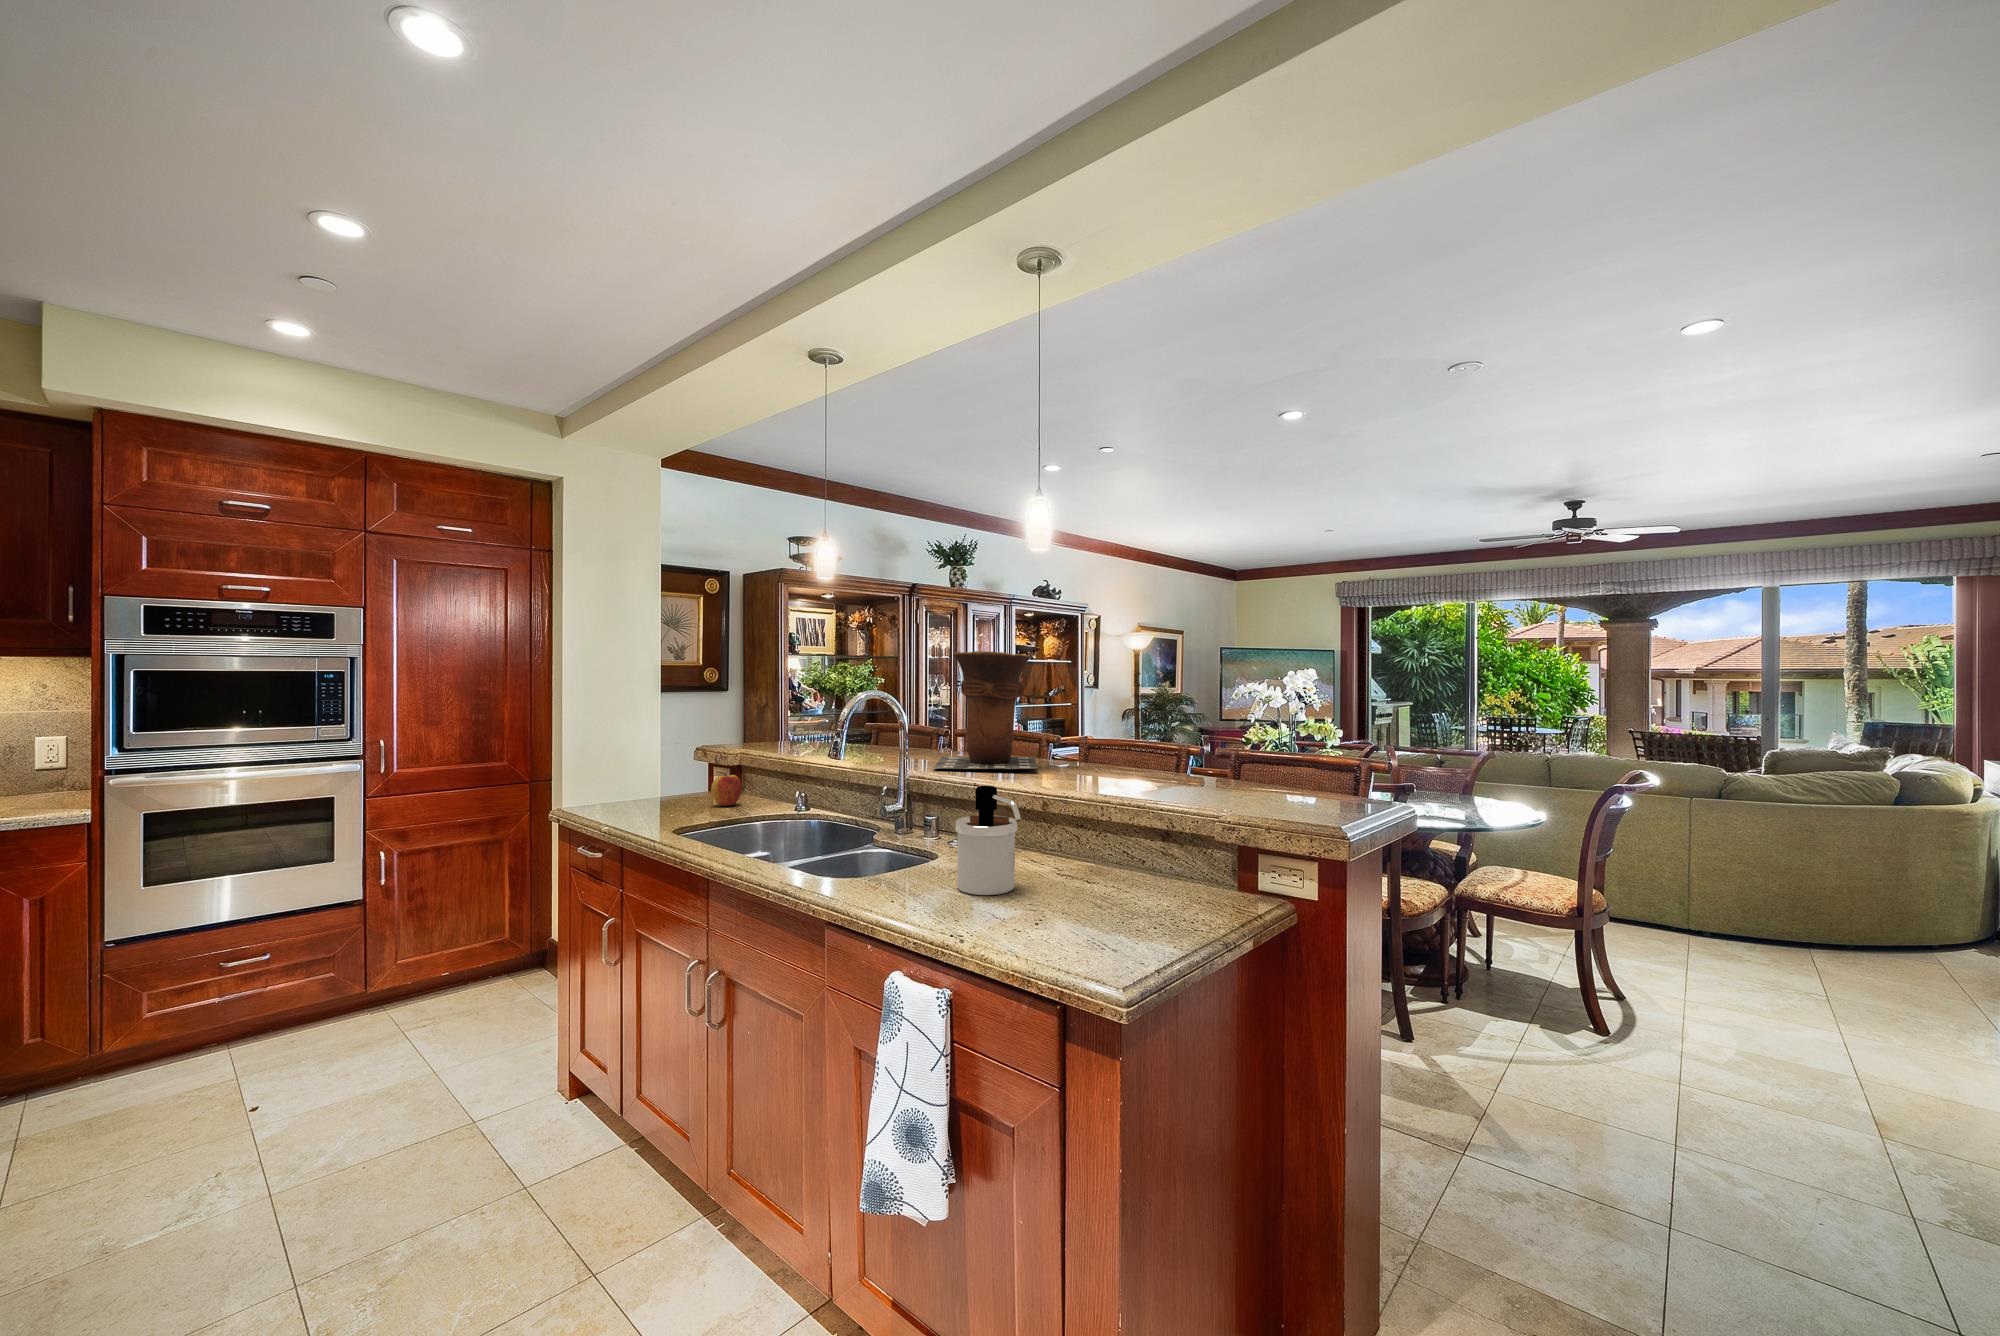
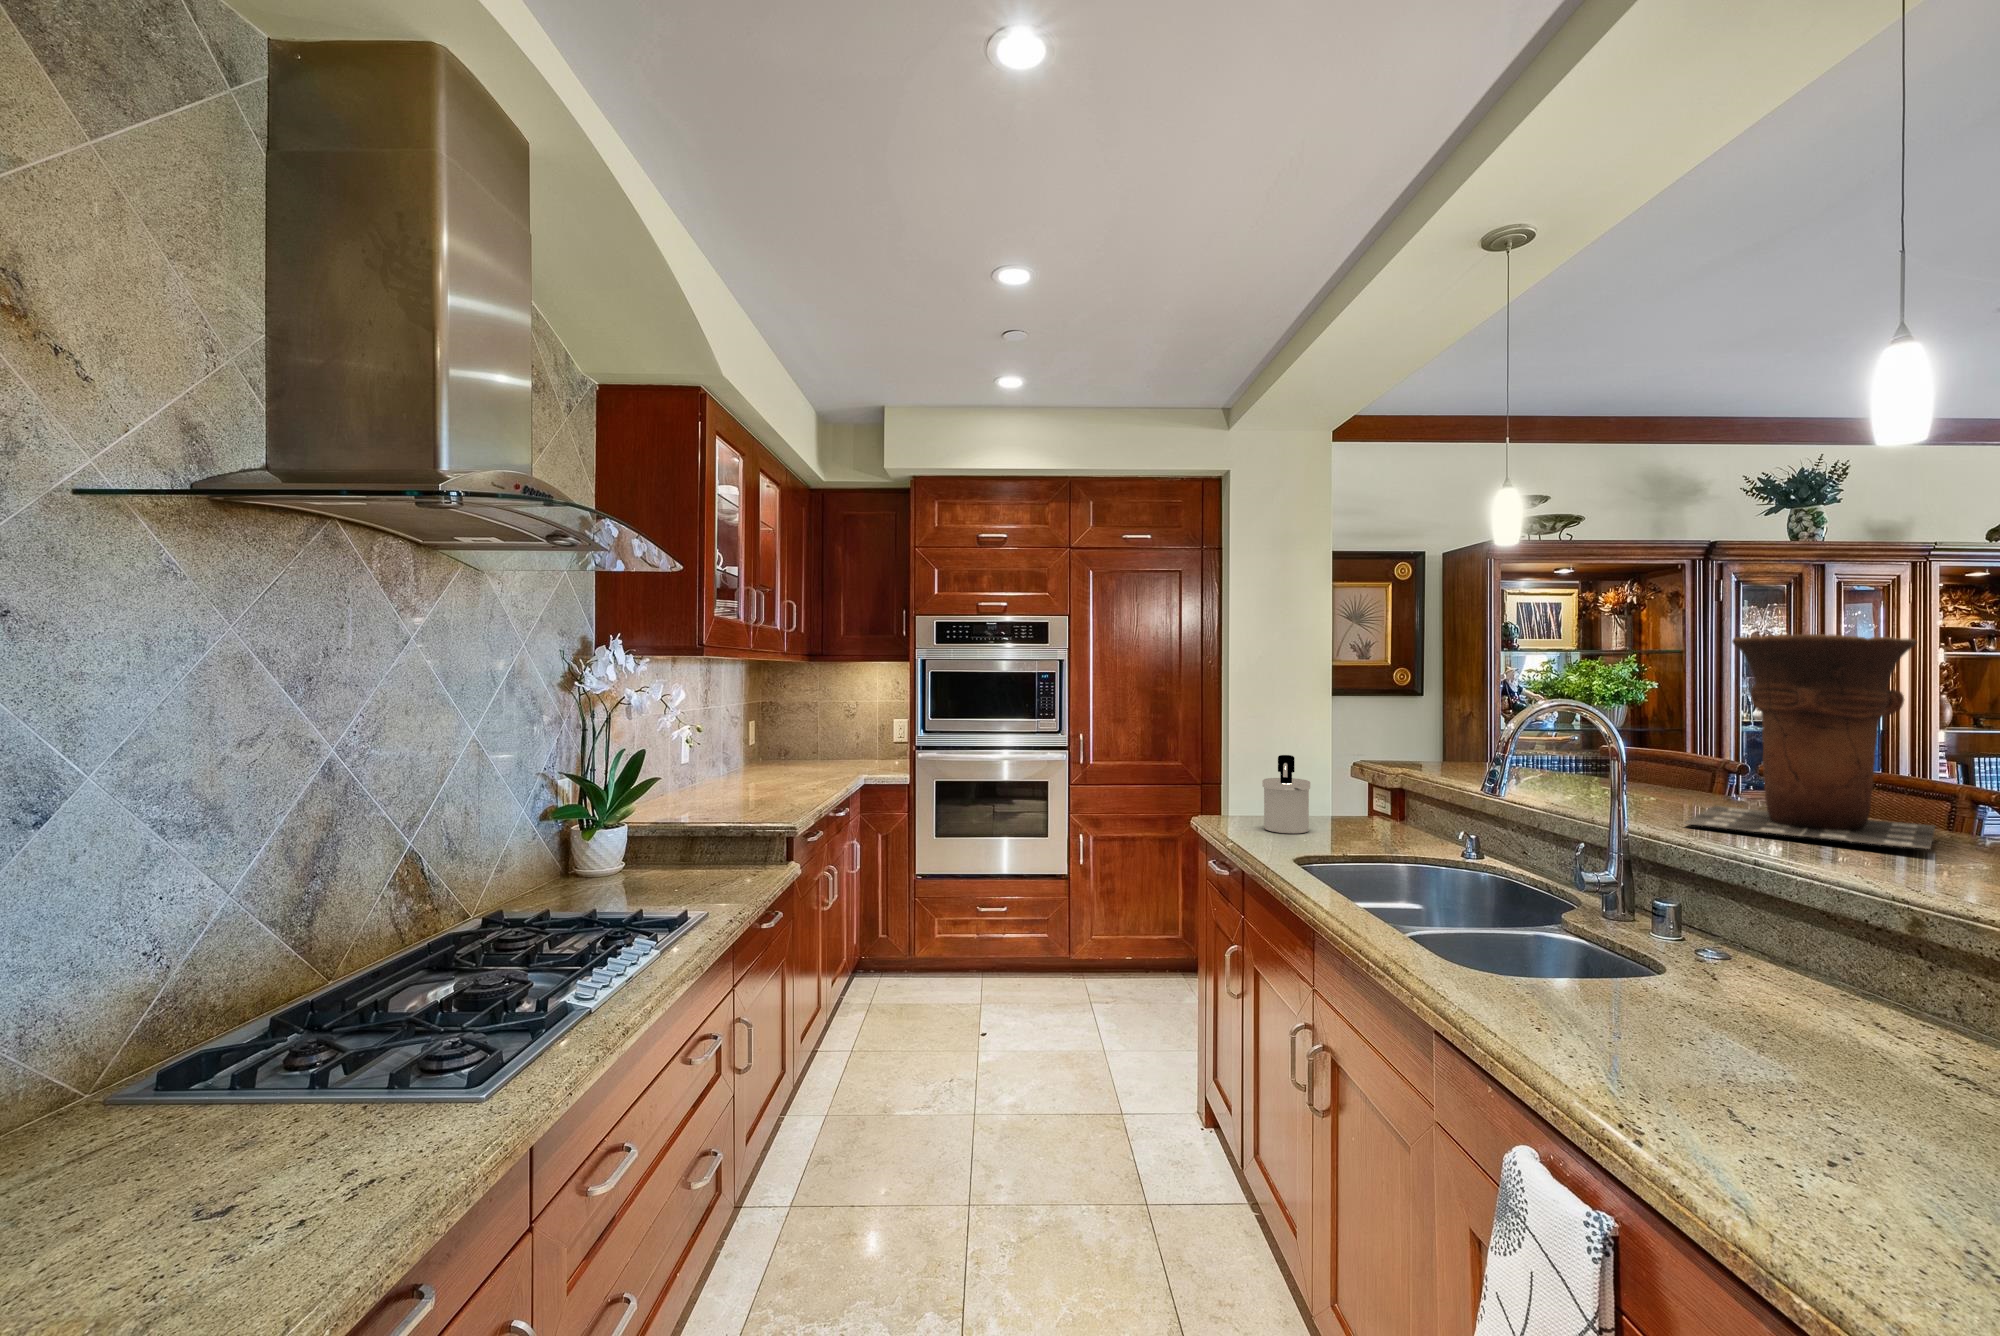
apple: present [711,774,742,806] -> none [1353,796,1392,836]
soap dispenser: present [955,786,1021,895] -> present [1262,755,1310,834]

